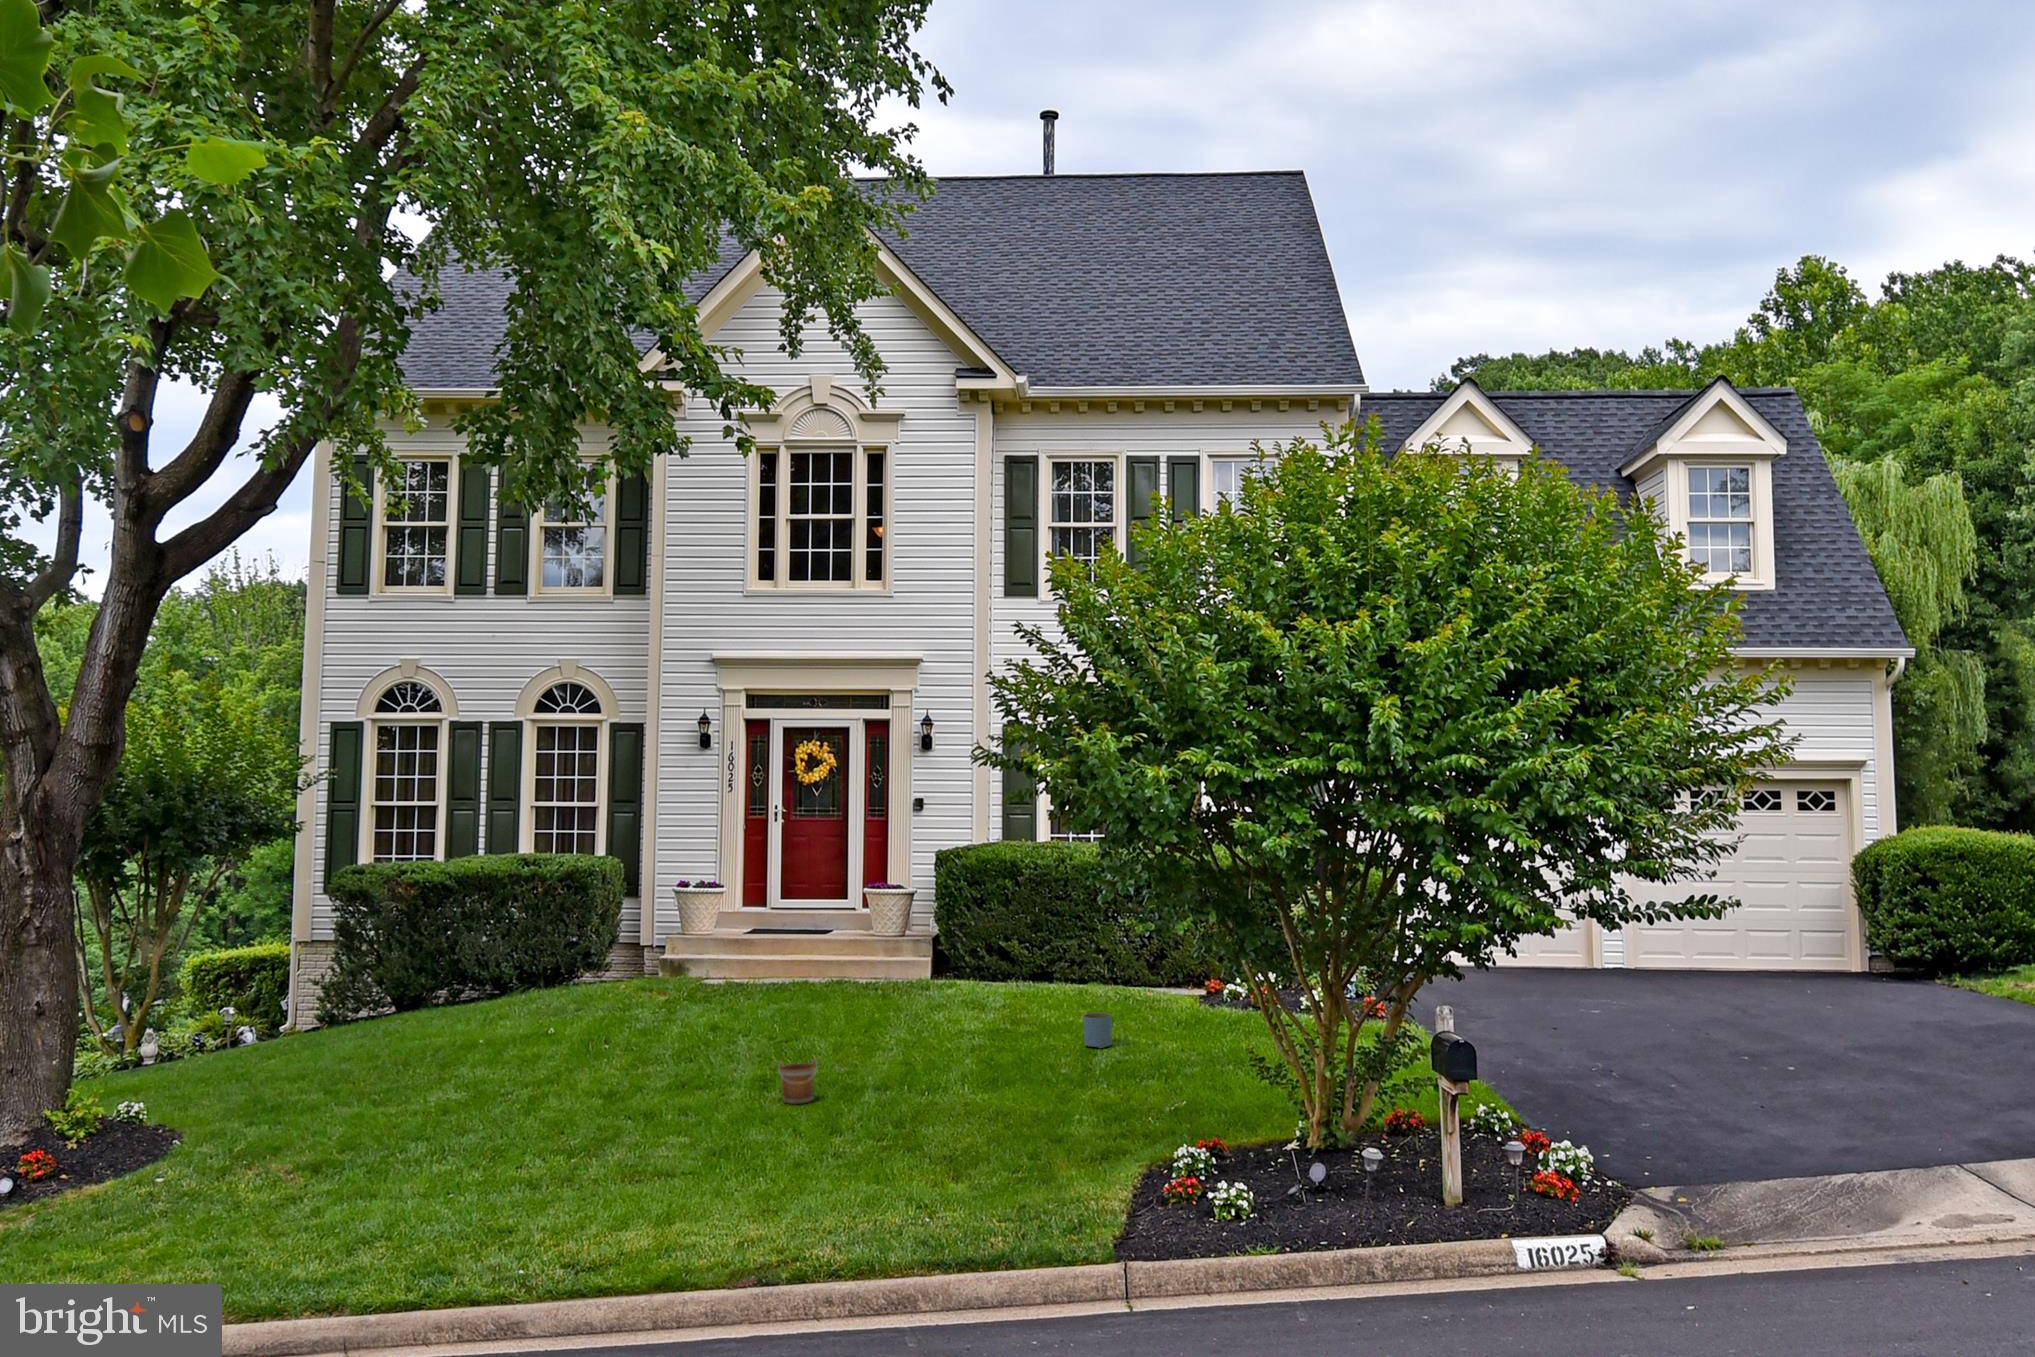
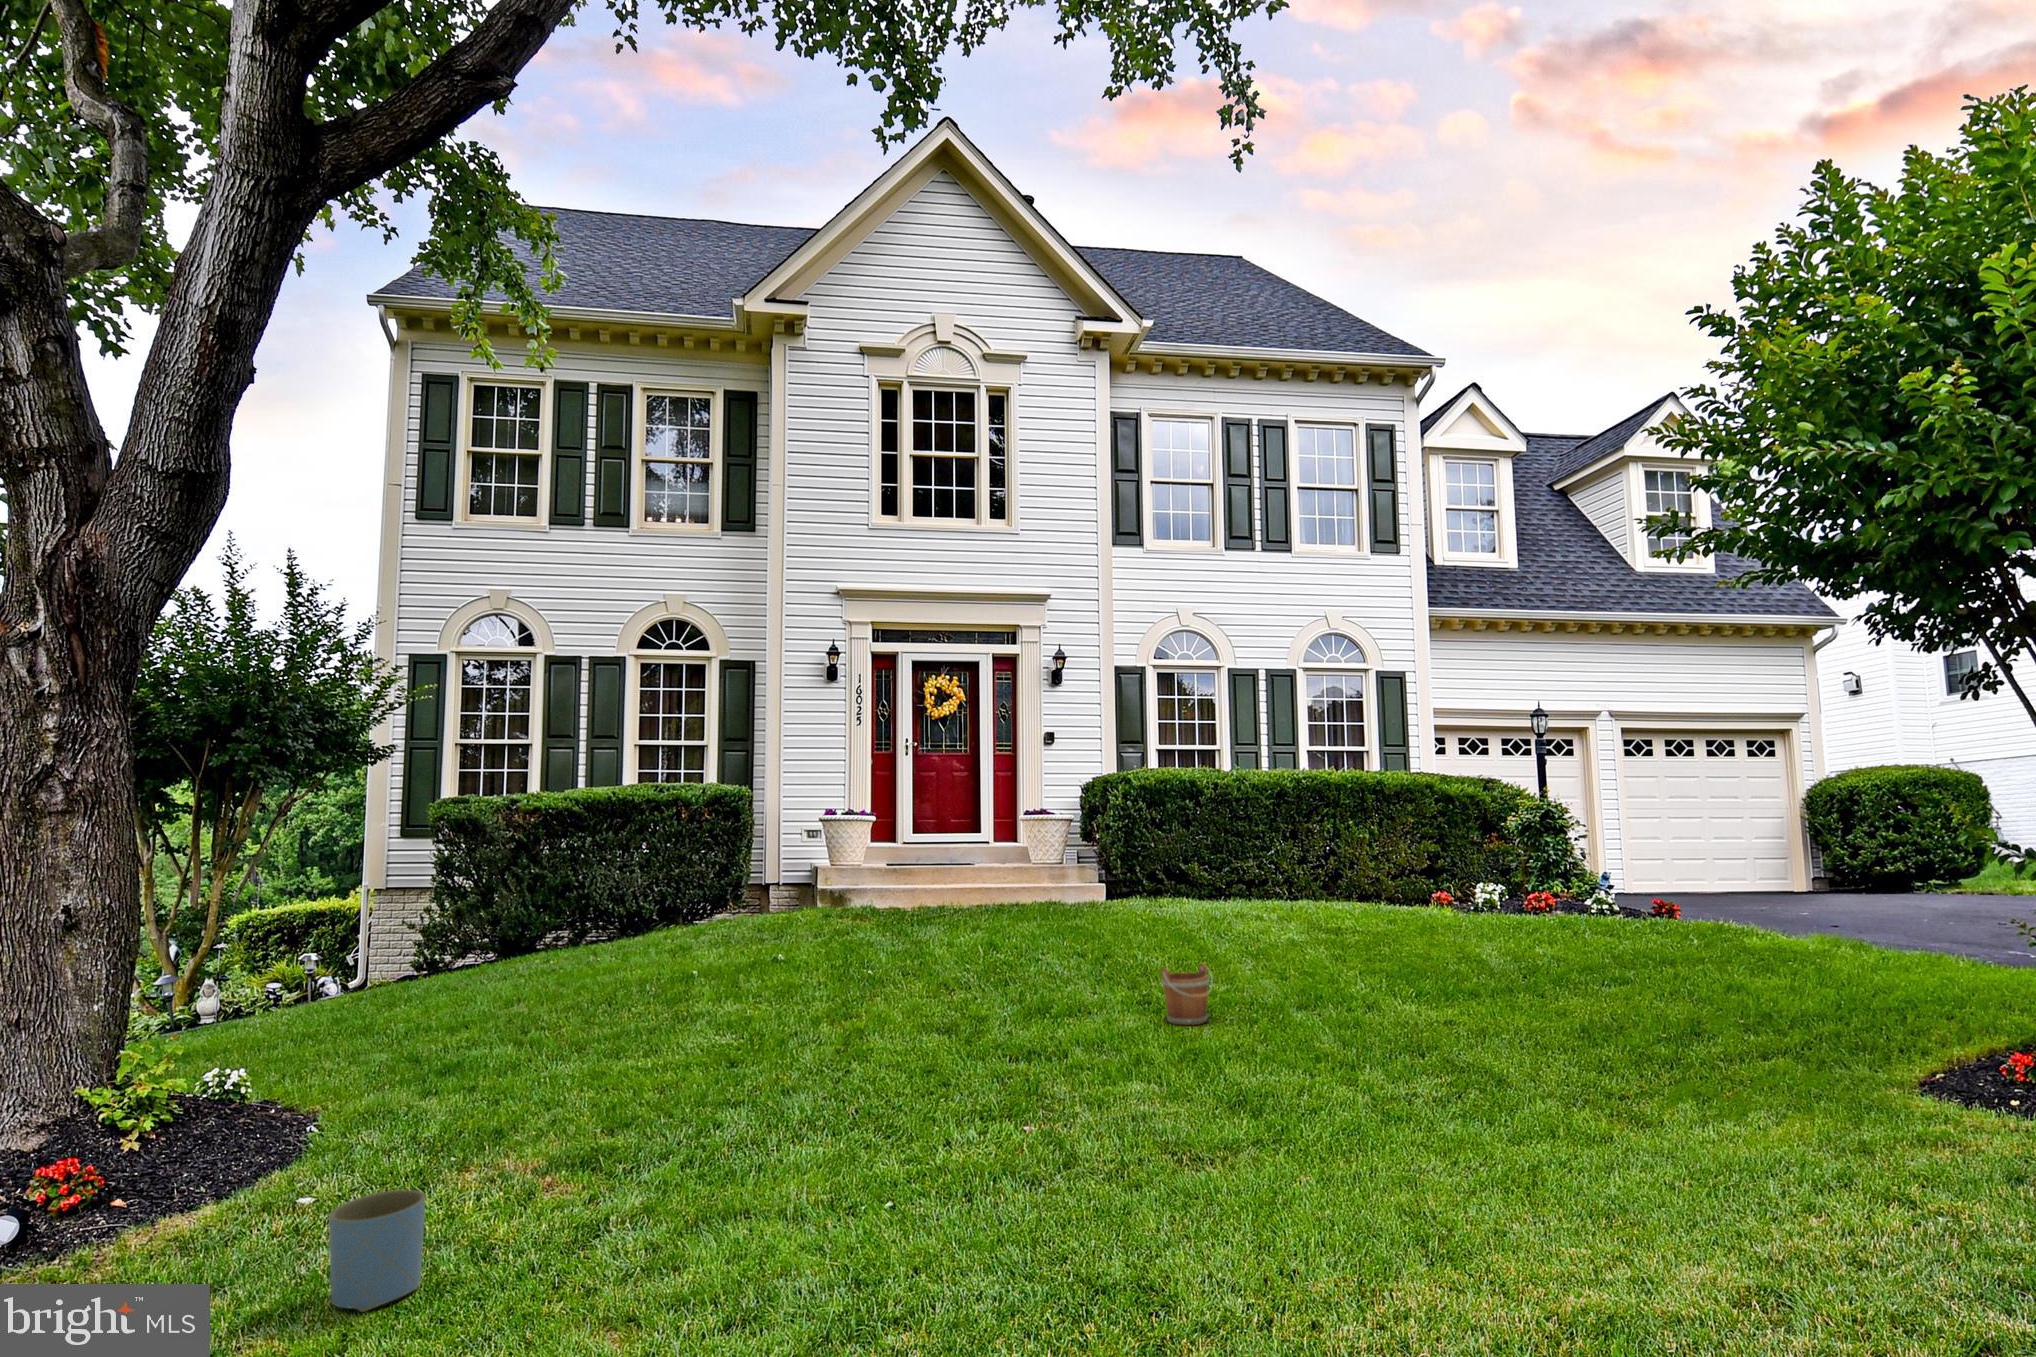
planter: present [1083,1013,1112,1048] -> present [329,1189,426,1312]

